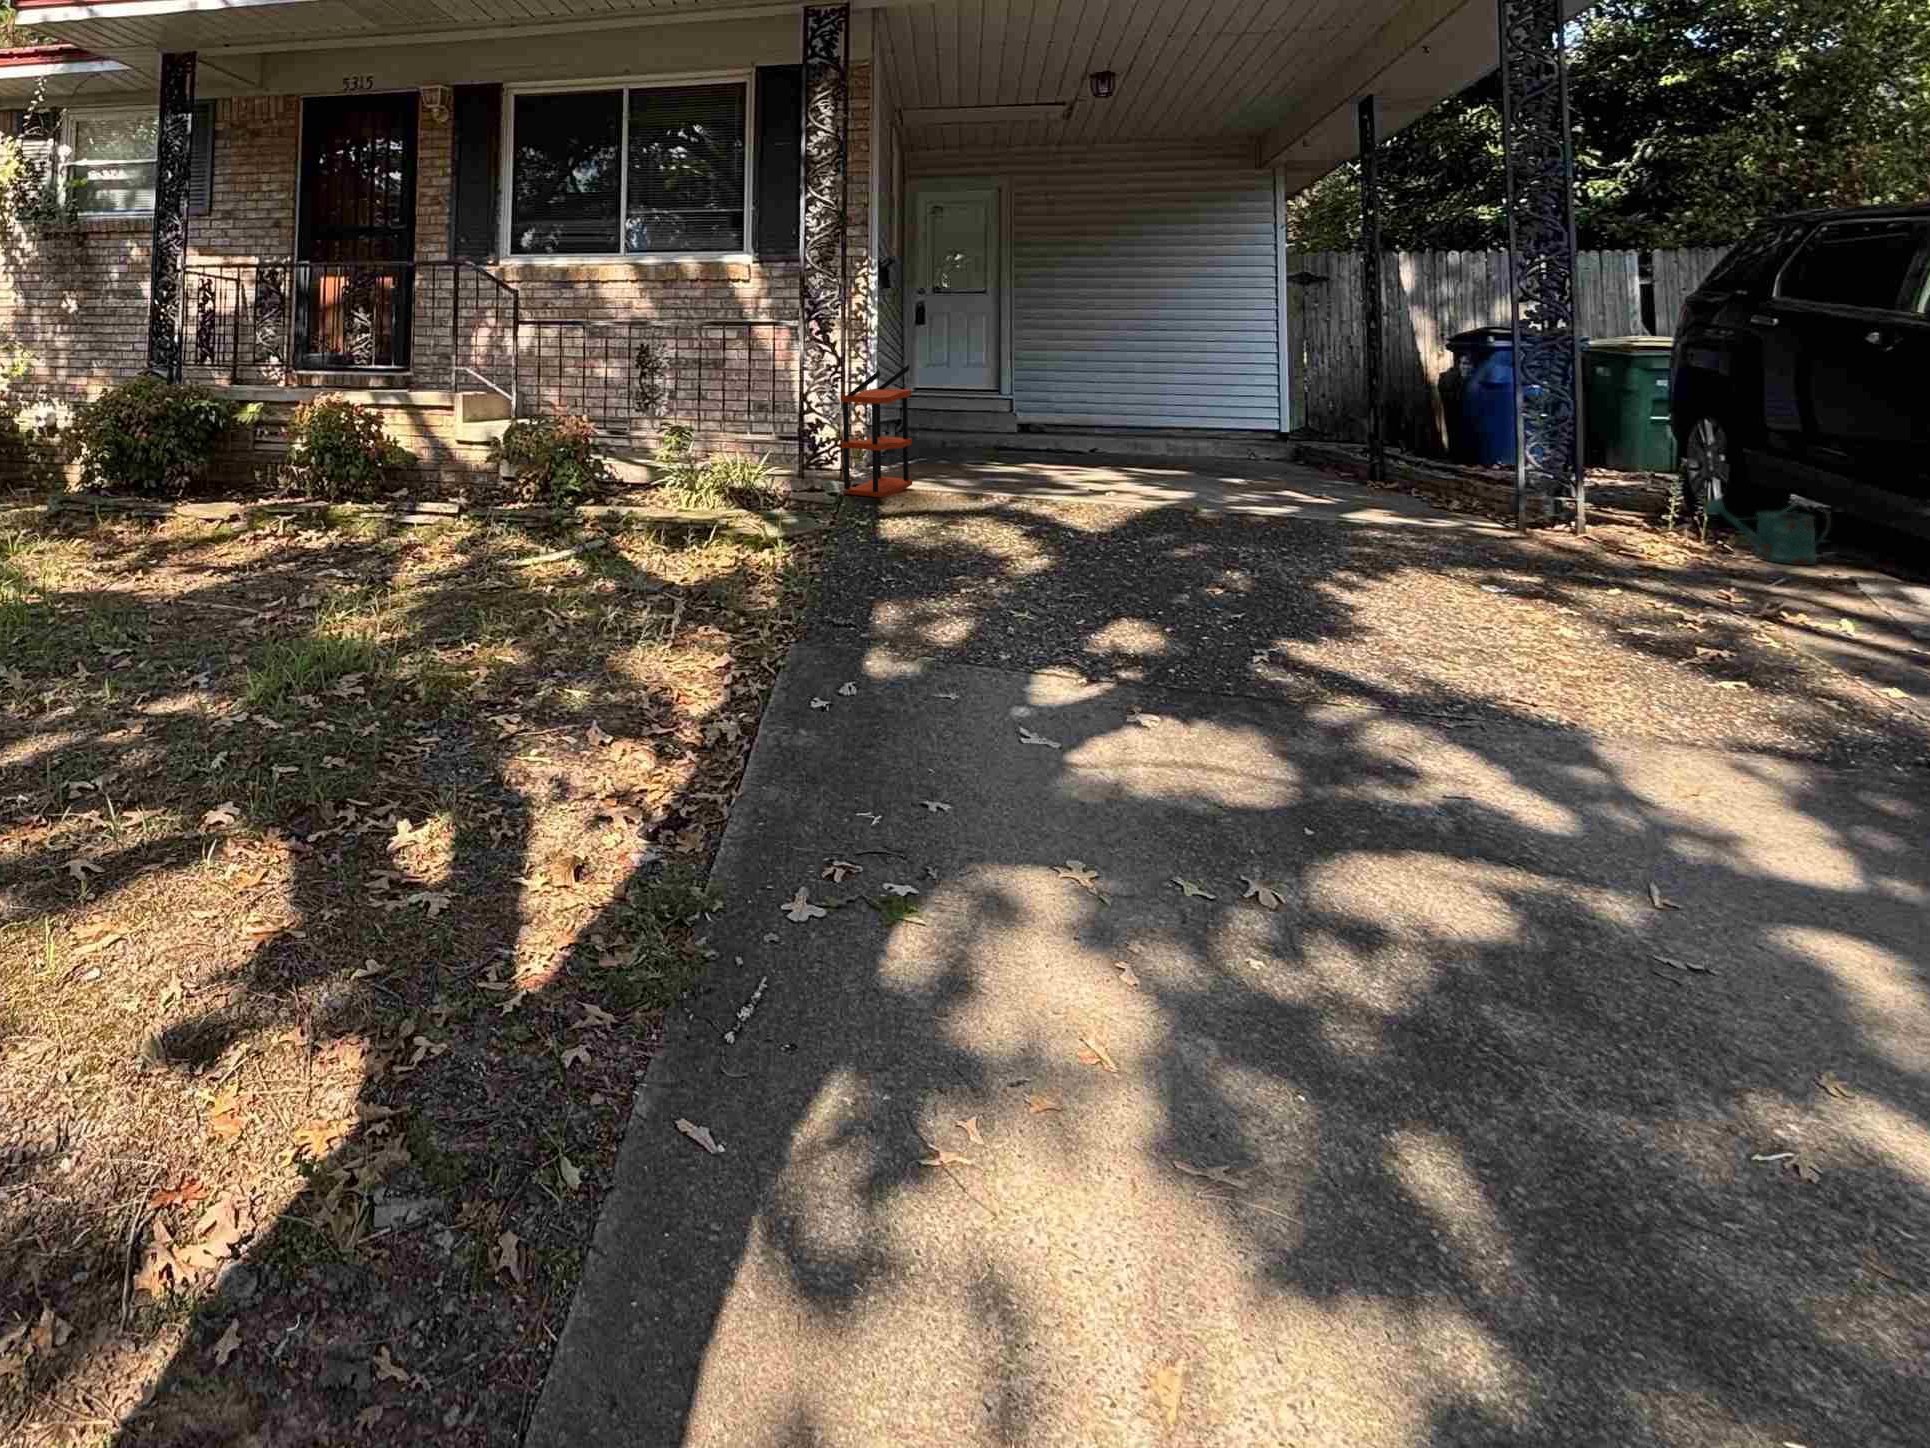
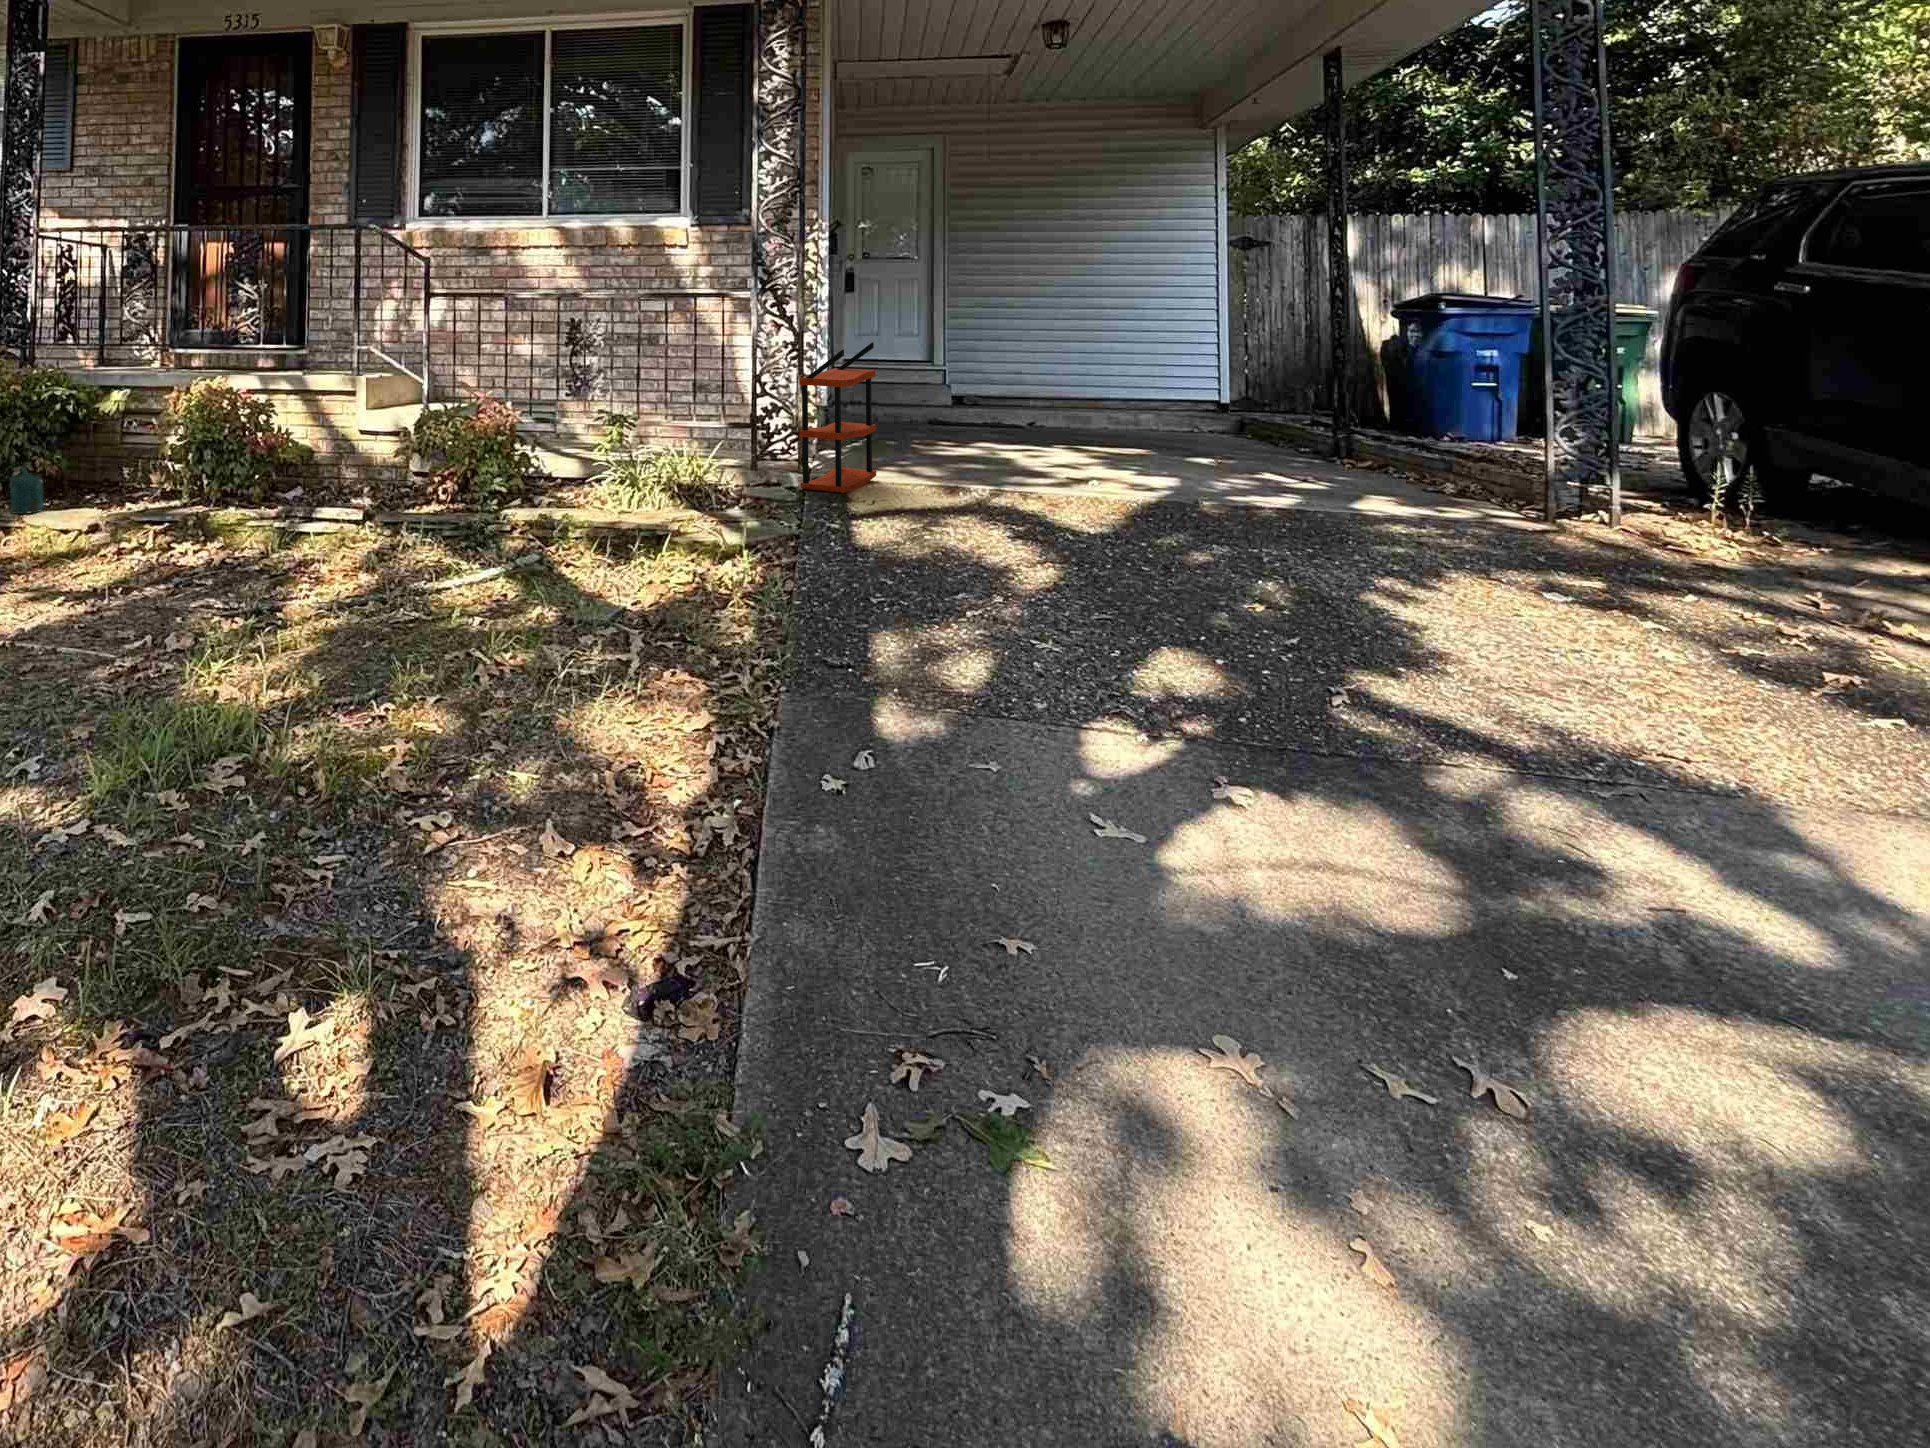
watering can: present [1705,499,1831,565] -> present [10,465,44,514]

